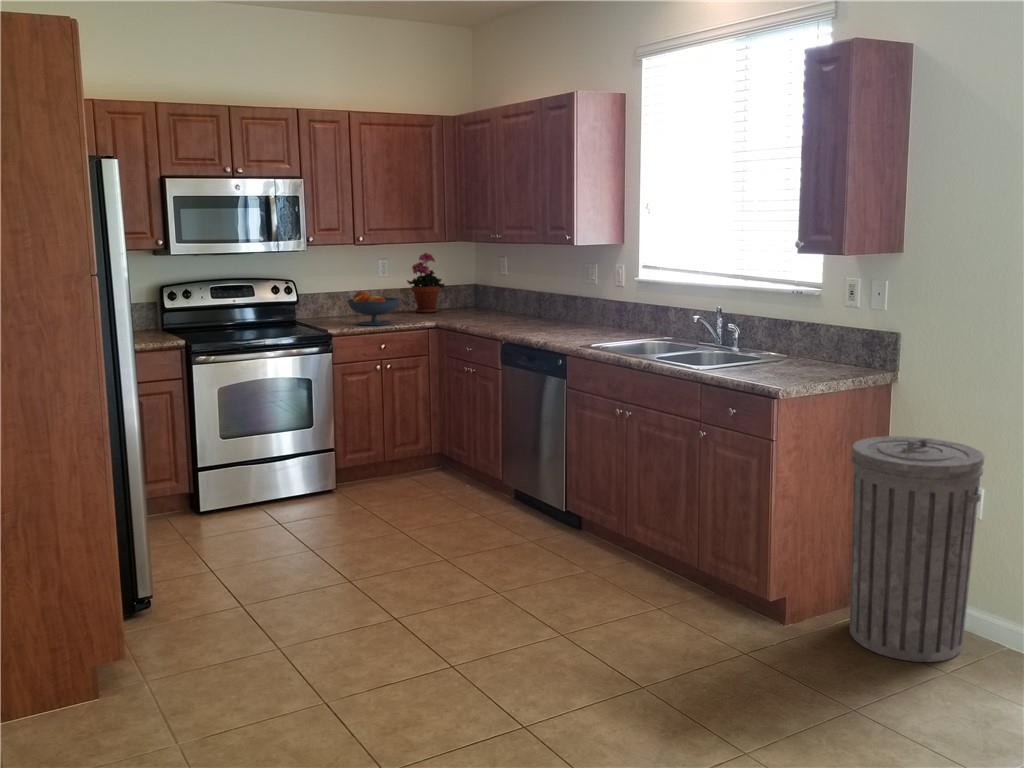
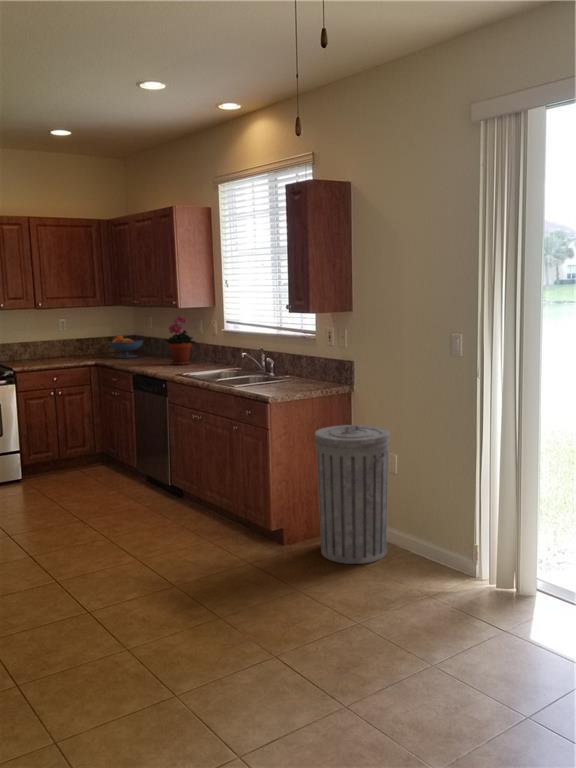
potted plant: present [407,253,444,313] -> present [164,316,195,365]
fruit bowl: present [347,291,400,326] -> present [108,336,143,358]

